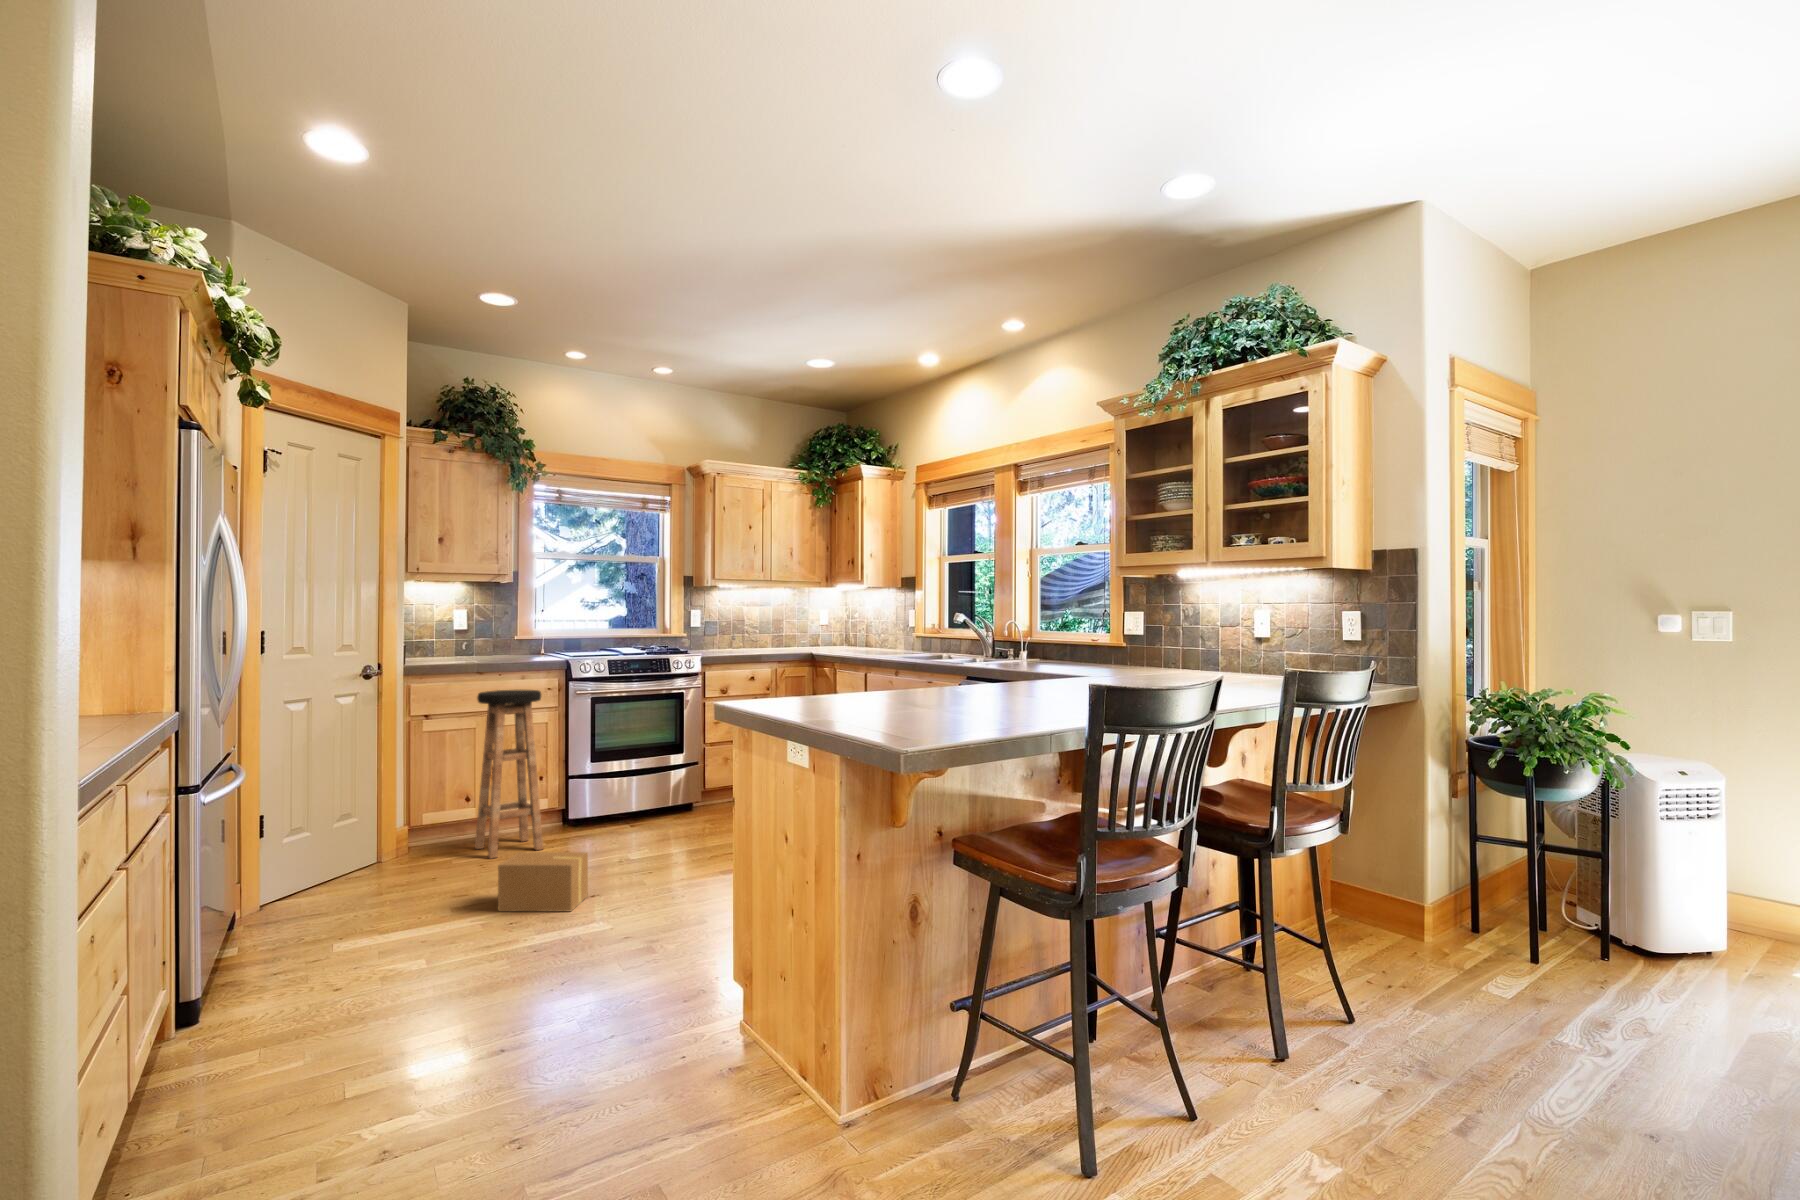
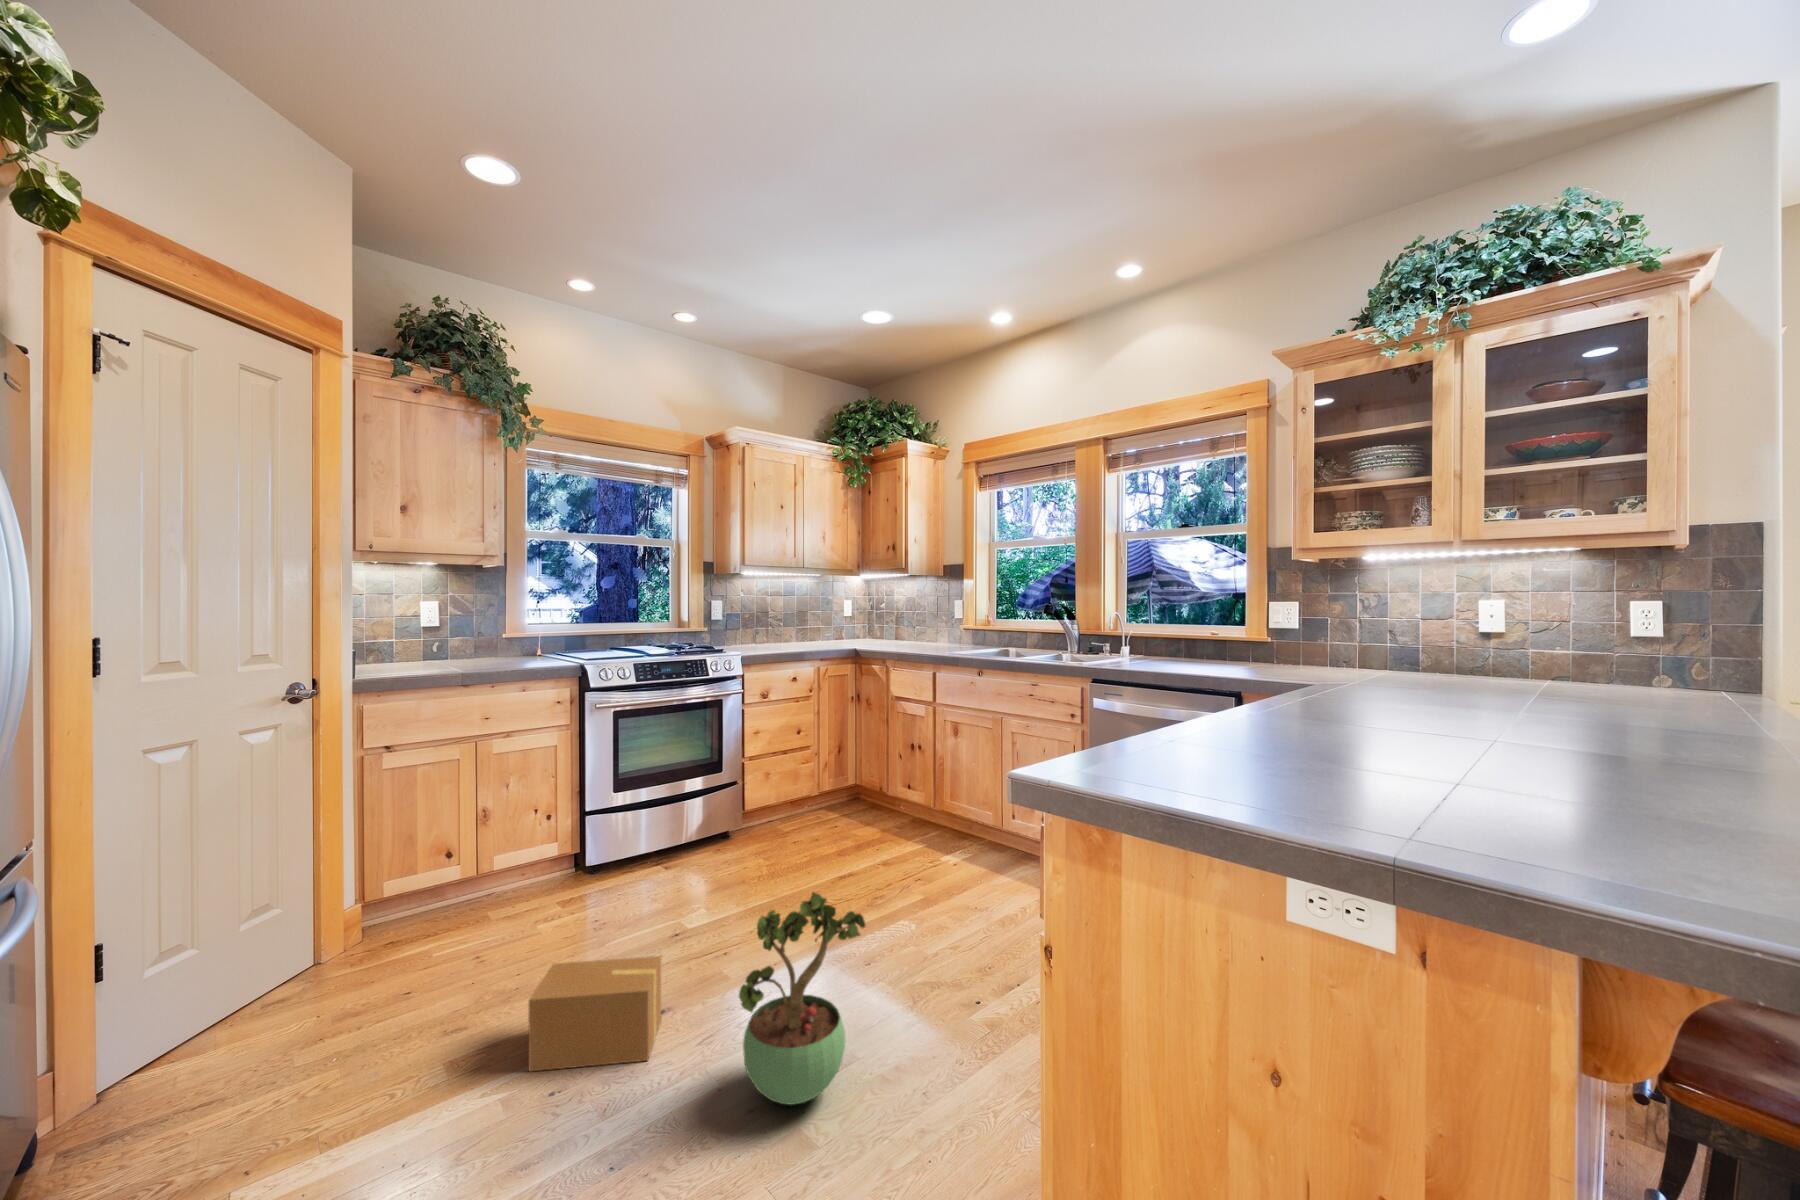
bar stool: present [475,690,543,859] -> none [463,706,562,945]
potted plant: none [612,798,700,930] -> present [739,892,865,1105]

